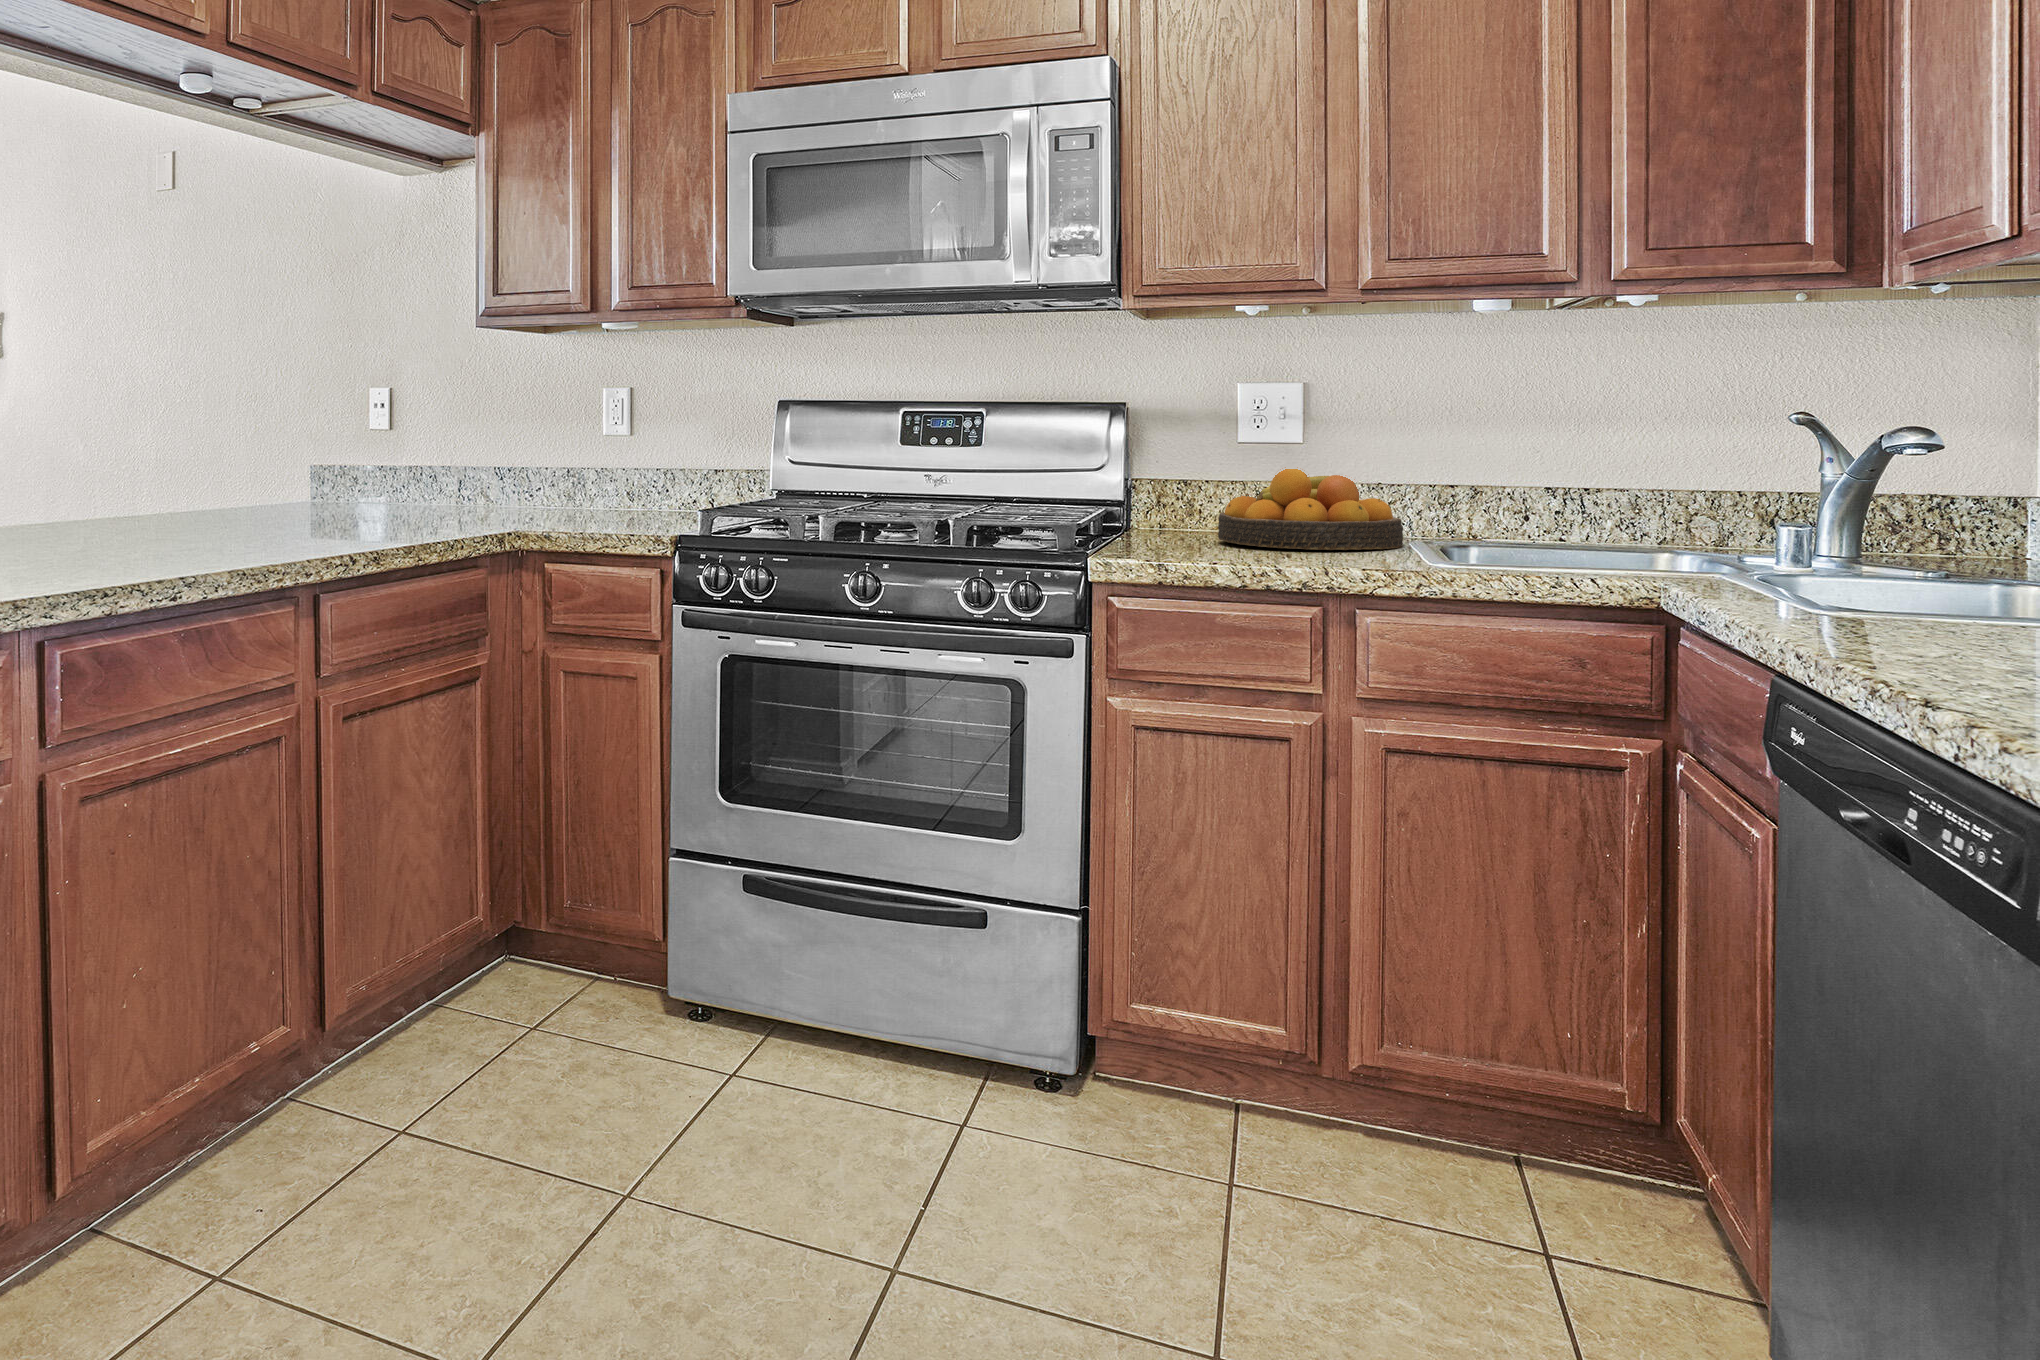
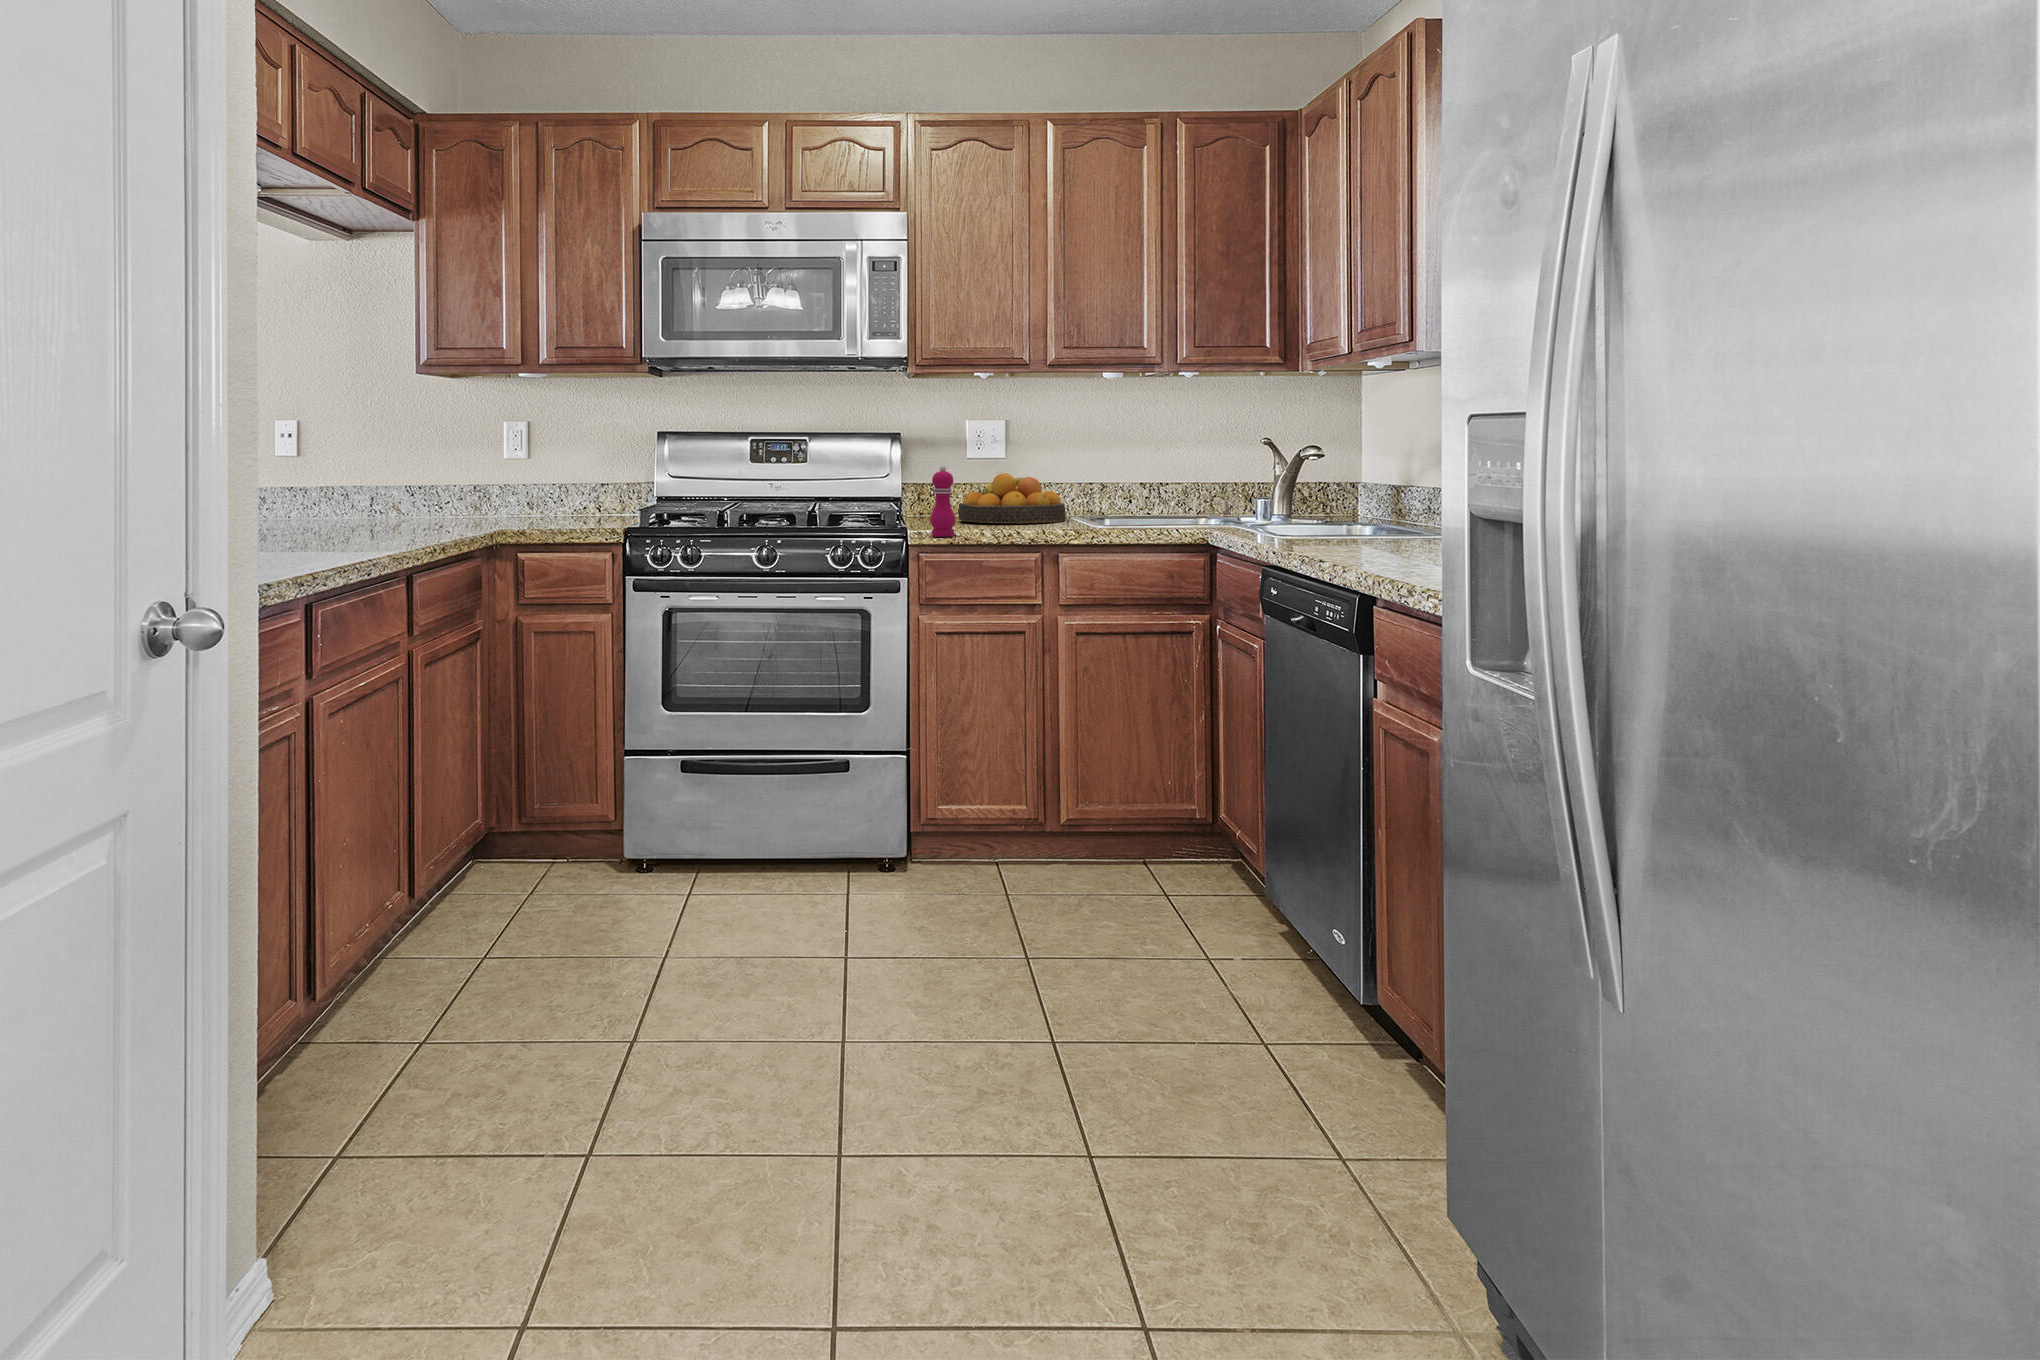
pepper mill: none [1132,456,1174,570] -> present [930,465,956,537]

